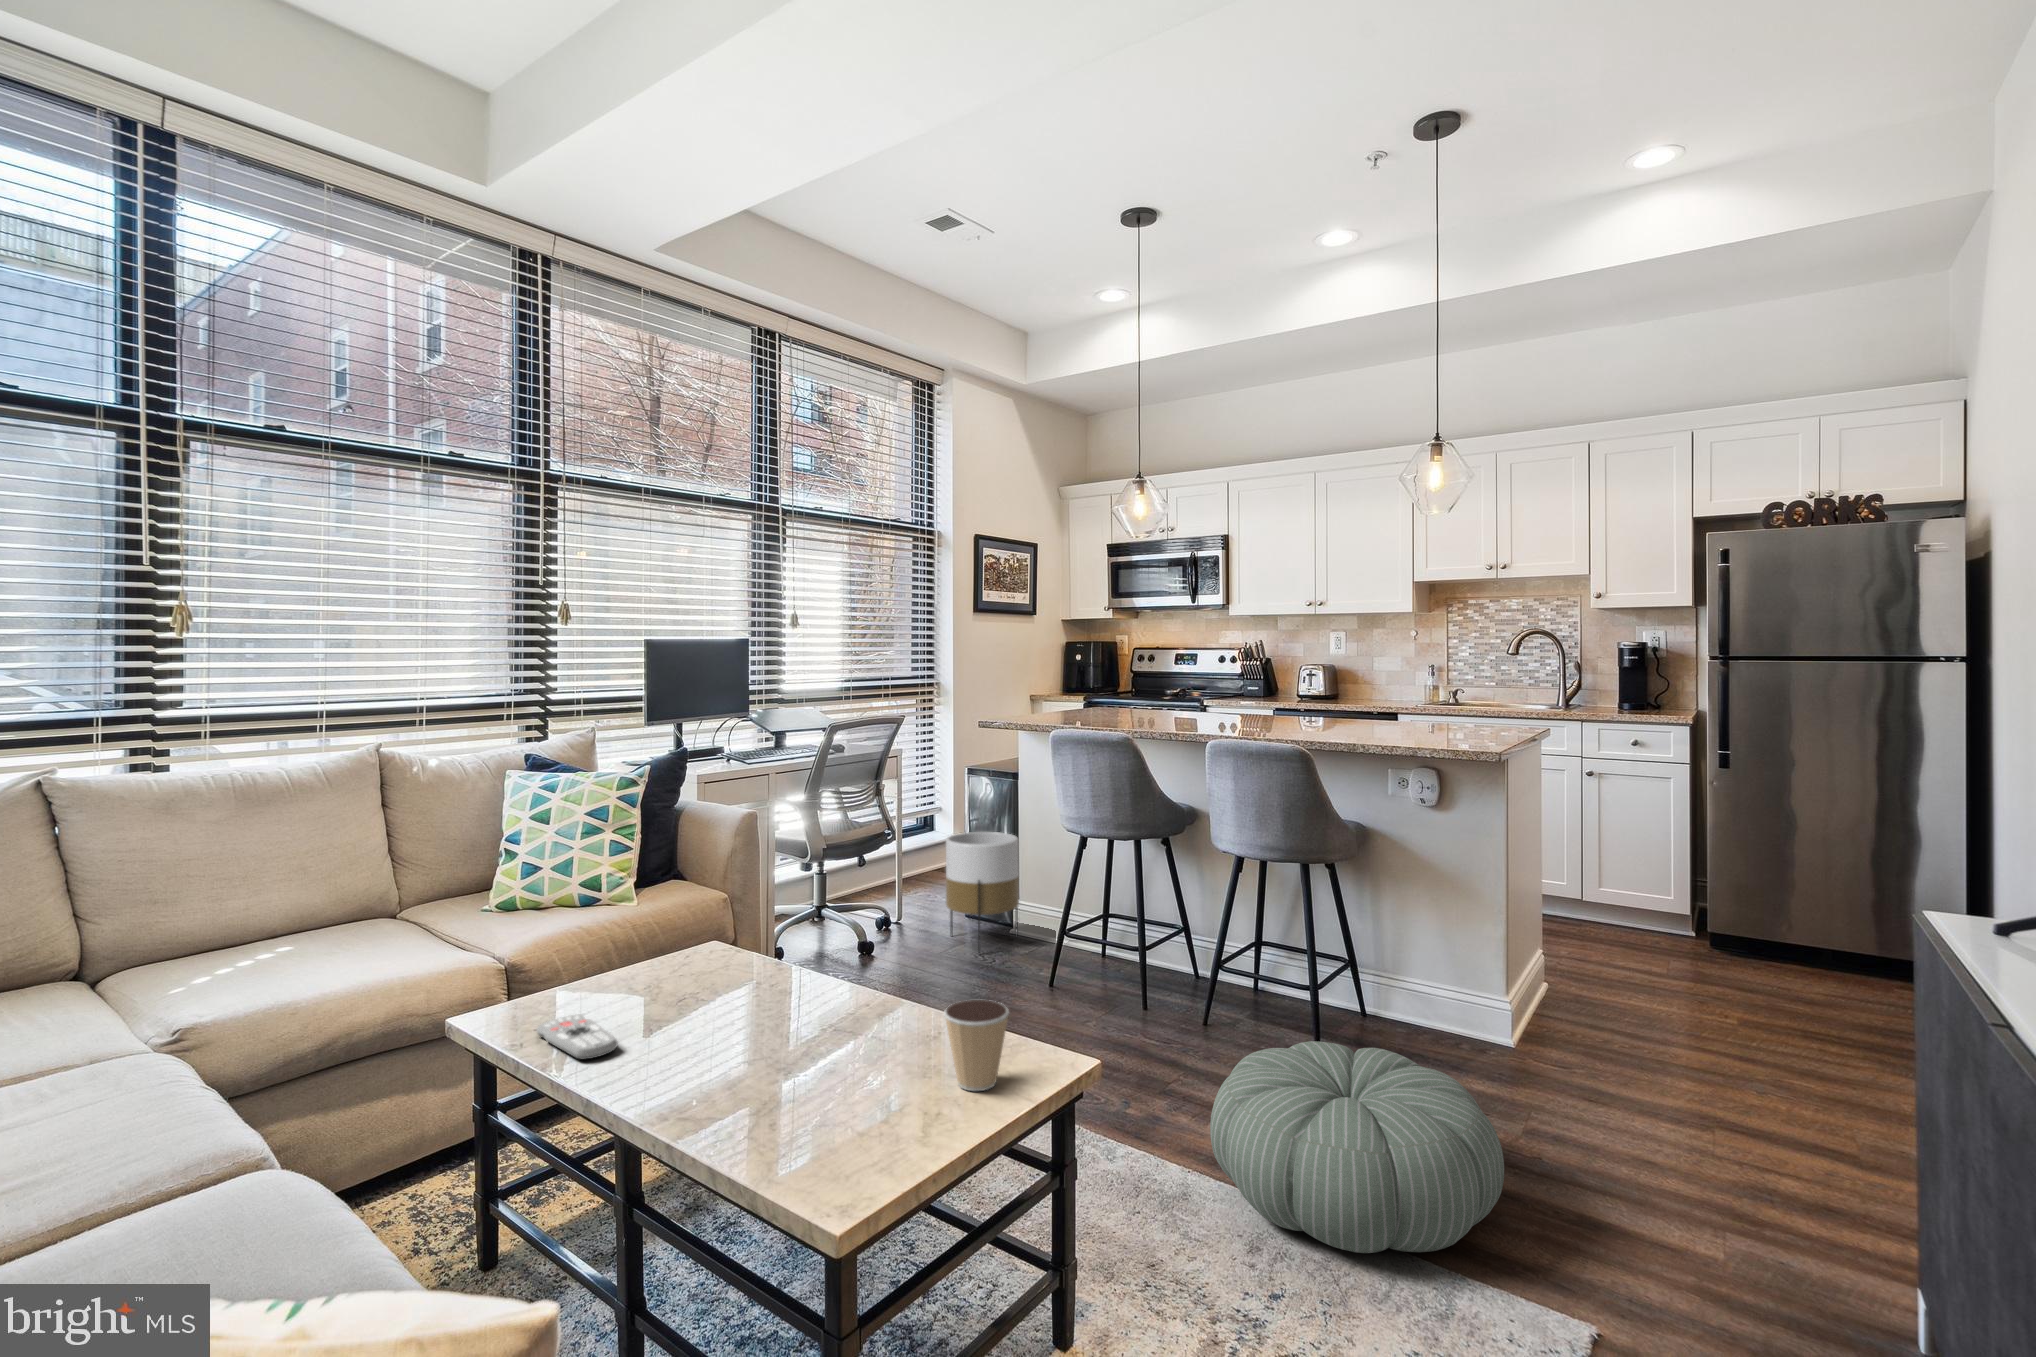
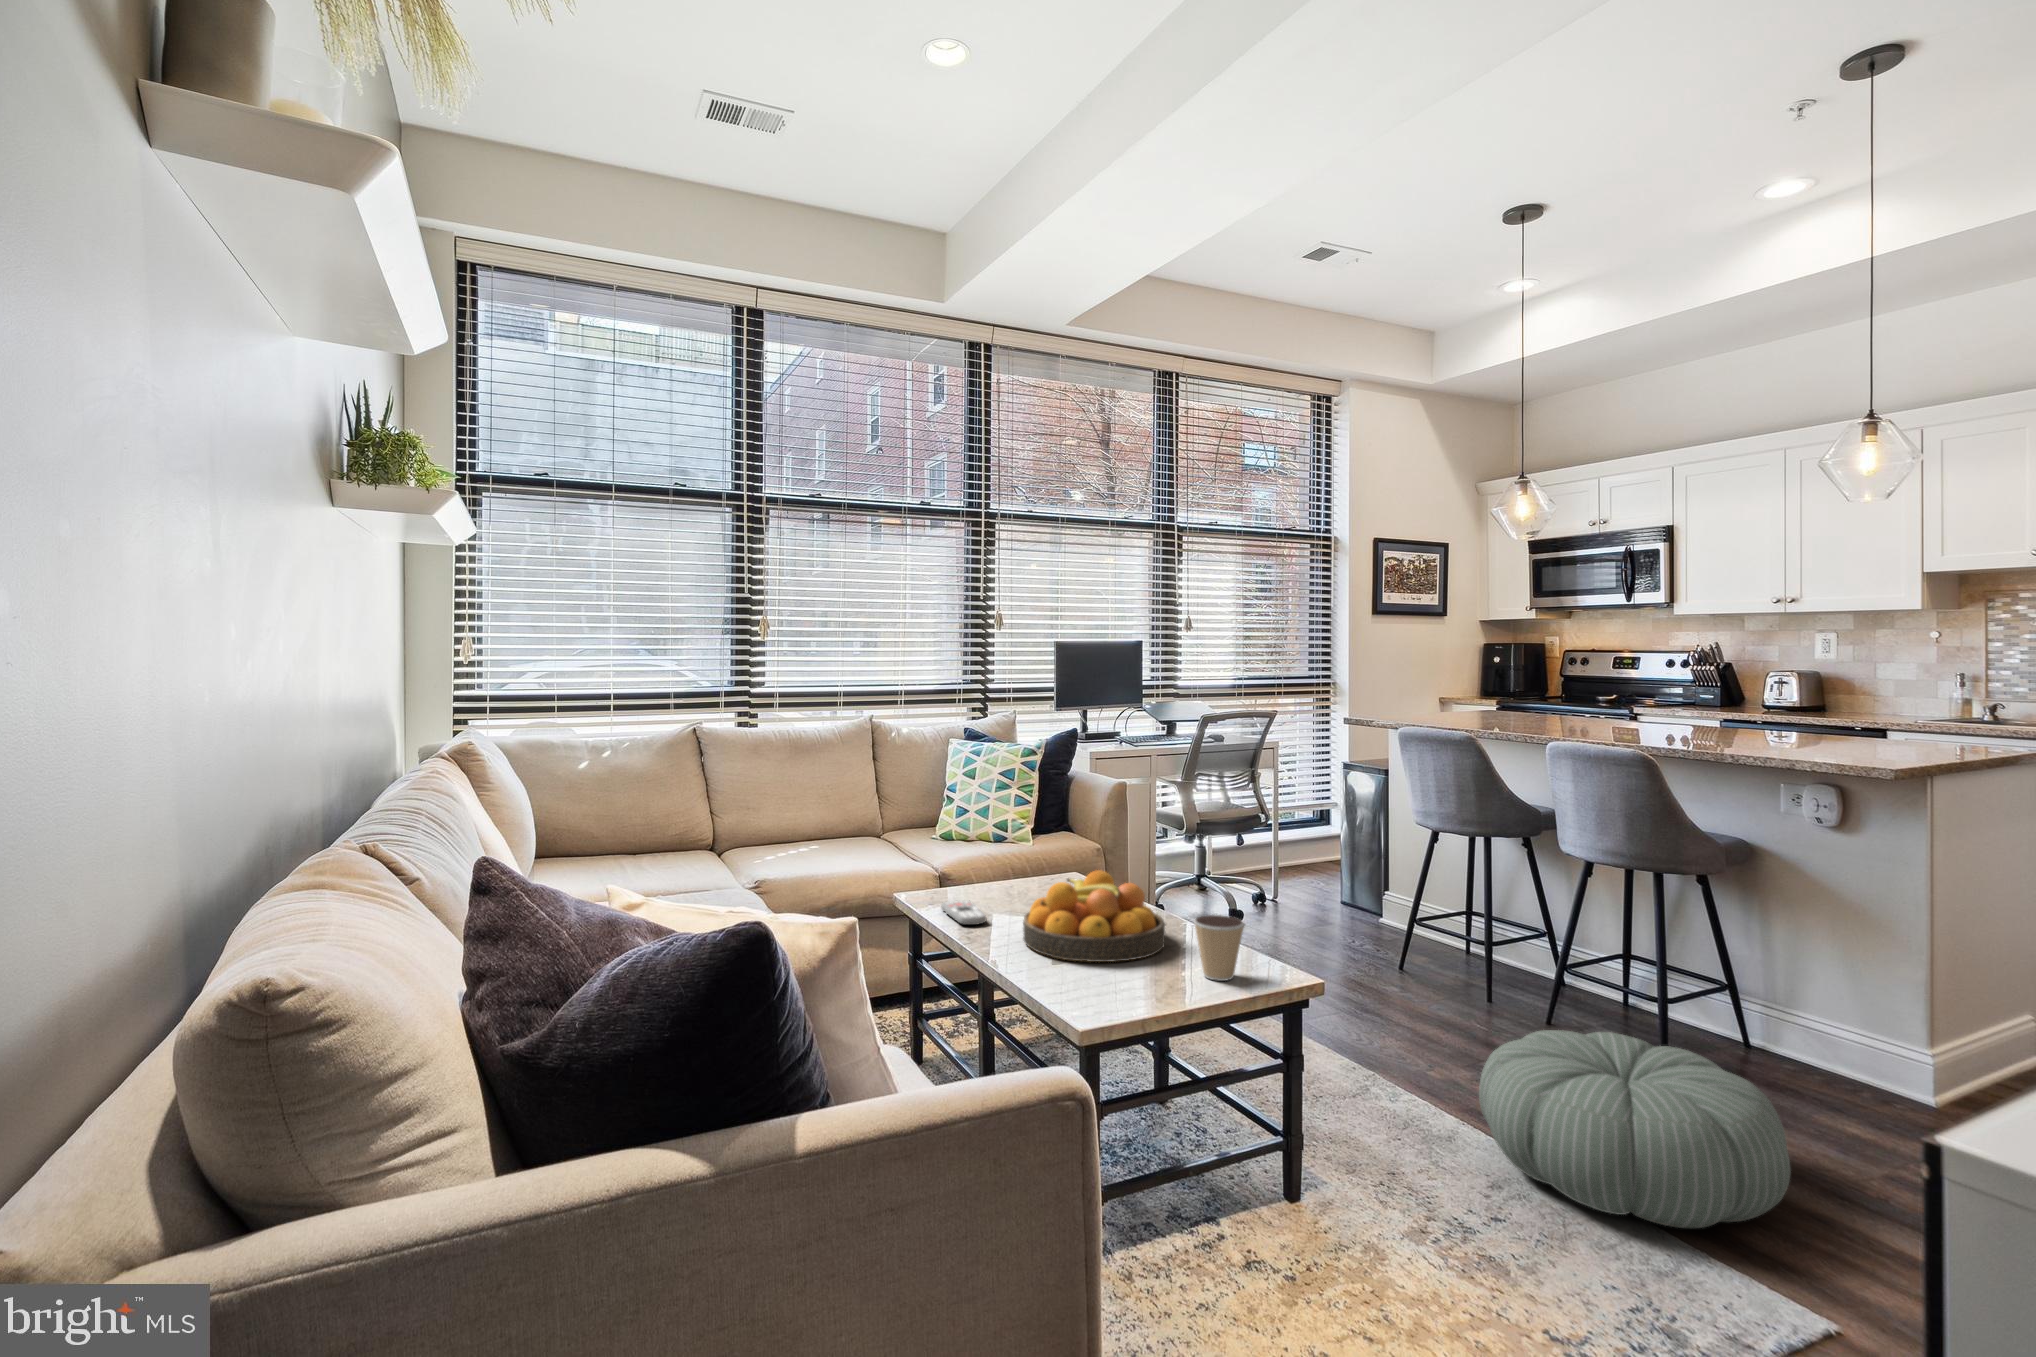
planter: present [946,832,1019,953] -> none [1313,823,1387,936]
fruit bowl: none [684,952,886,1098] -> present [1023,870,1165,962]

